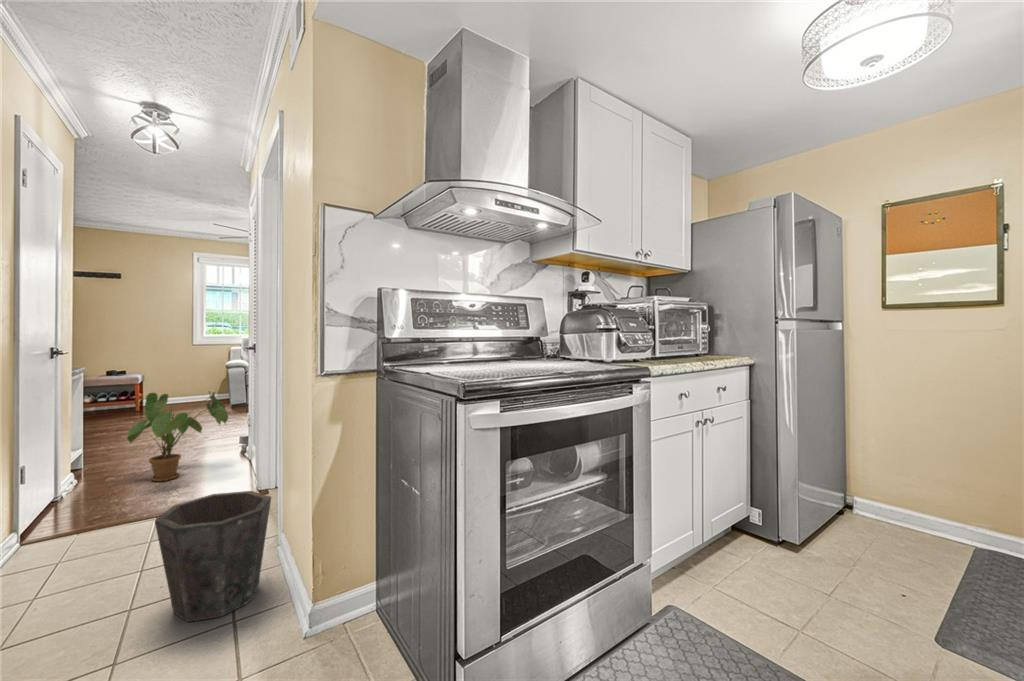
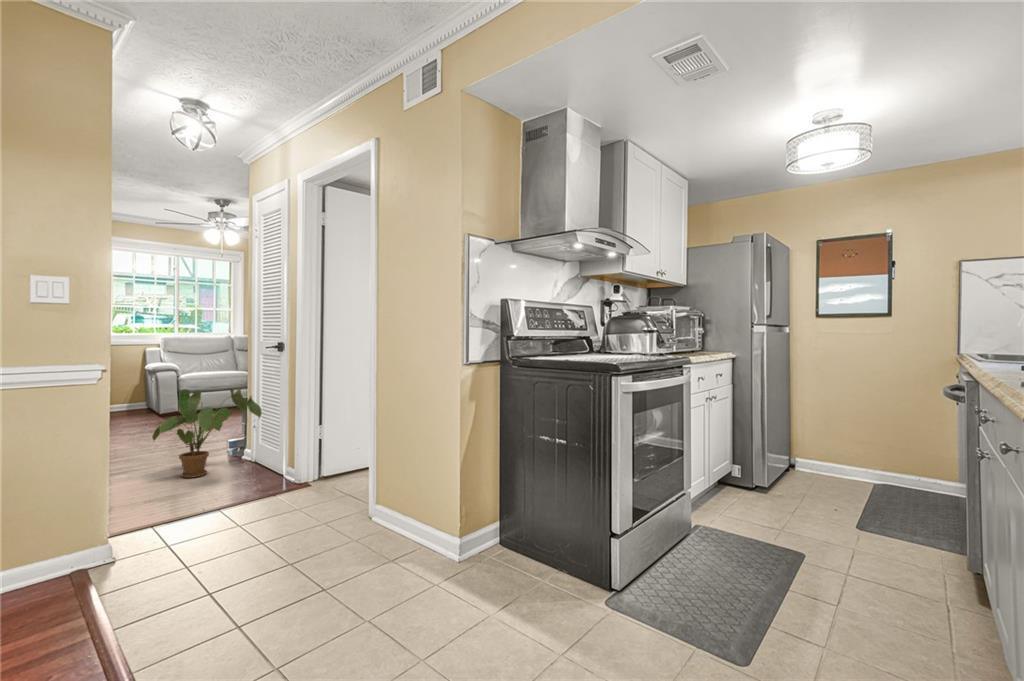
waste bin: present [155,491,271,622] -> none [325,462,406,561]

